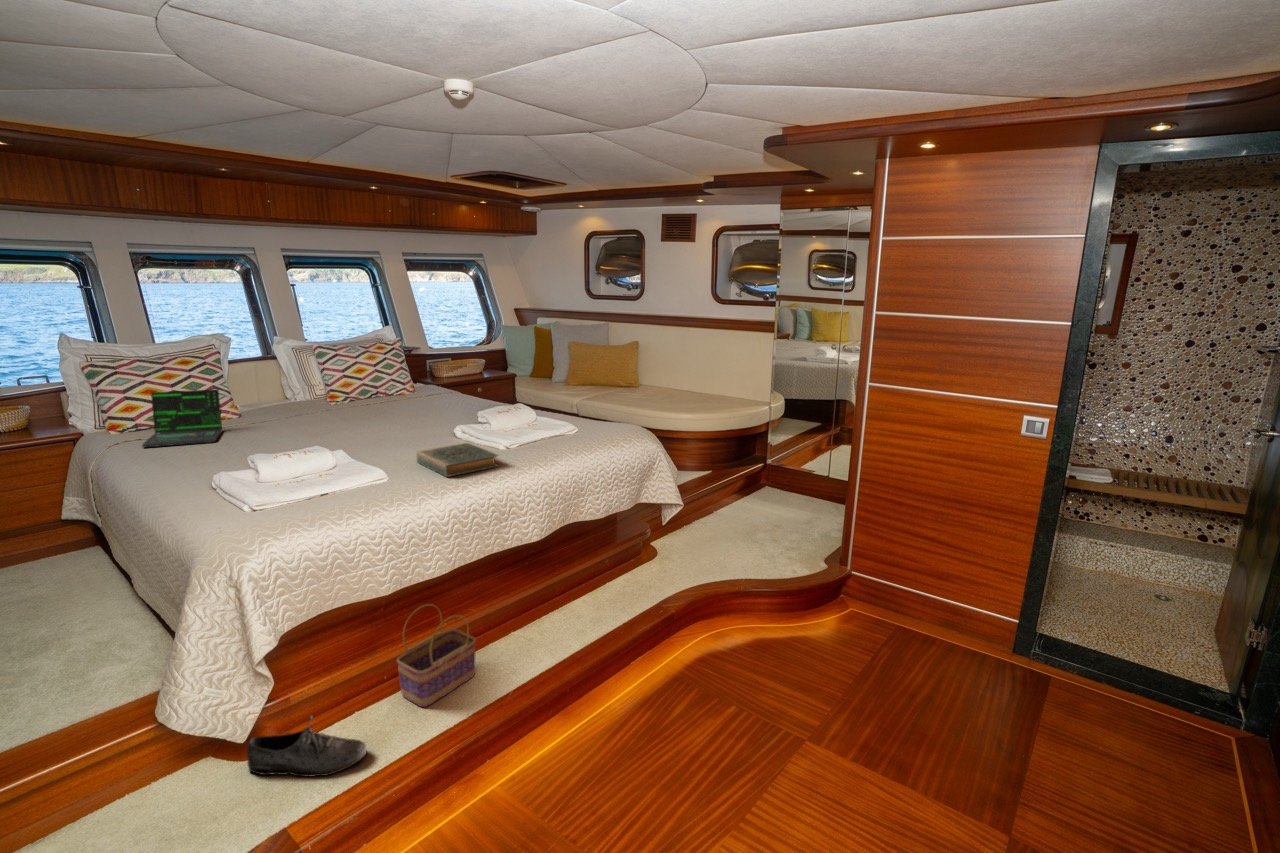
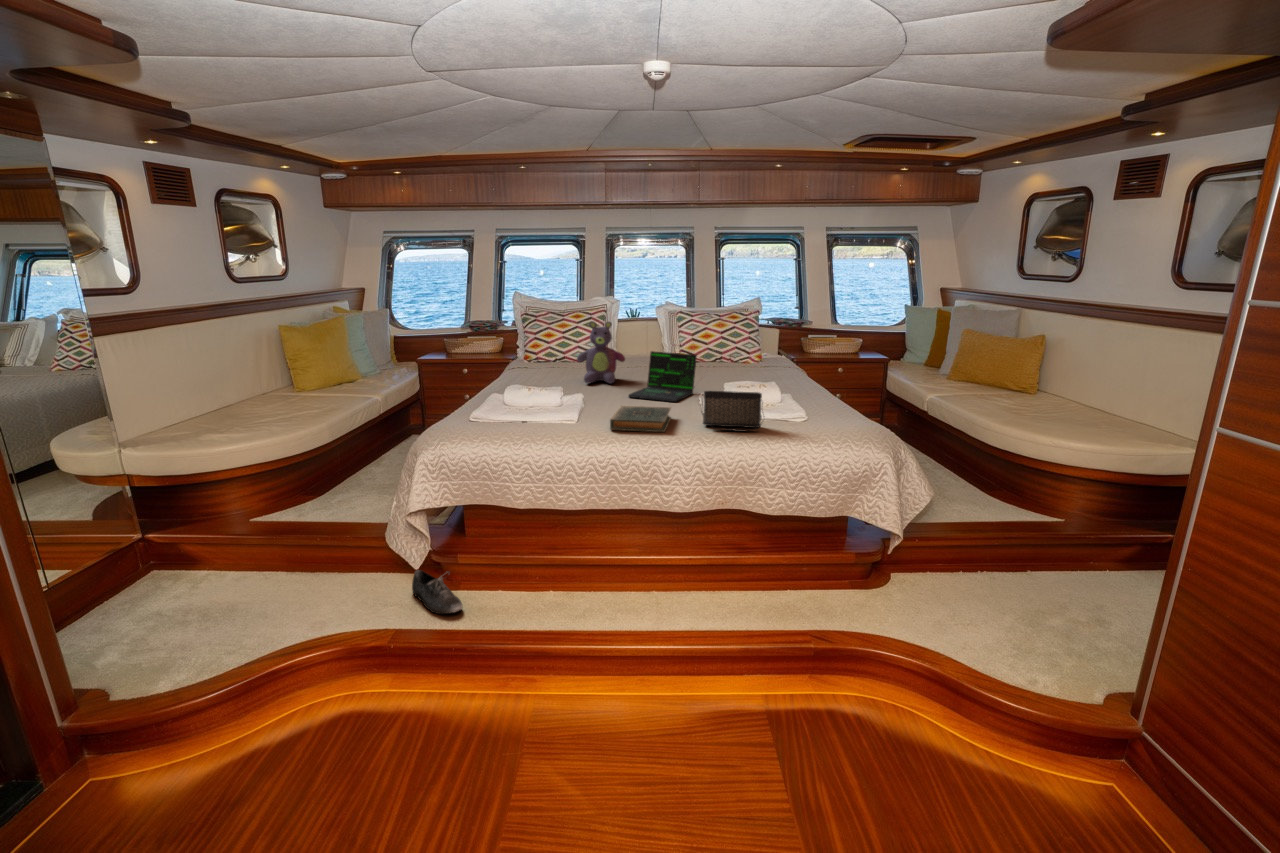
stuffed bear: none [255,364,321,440] -> present [577,322,625,383]
laptop: present [142,389,229,448] -> present [629,351,697,402]
handbag: none [512,412,571,453] -> present [703,391,762,432]
basket: present [397,604,476,707] -> none [516,528,579,607]

